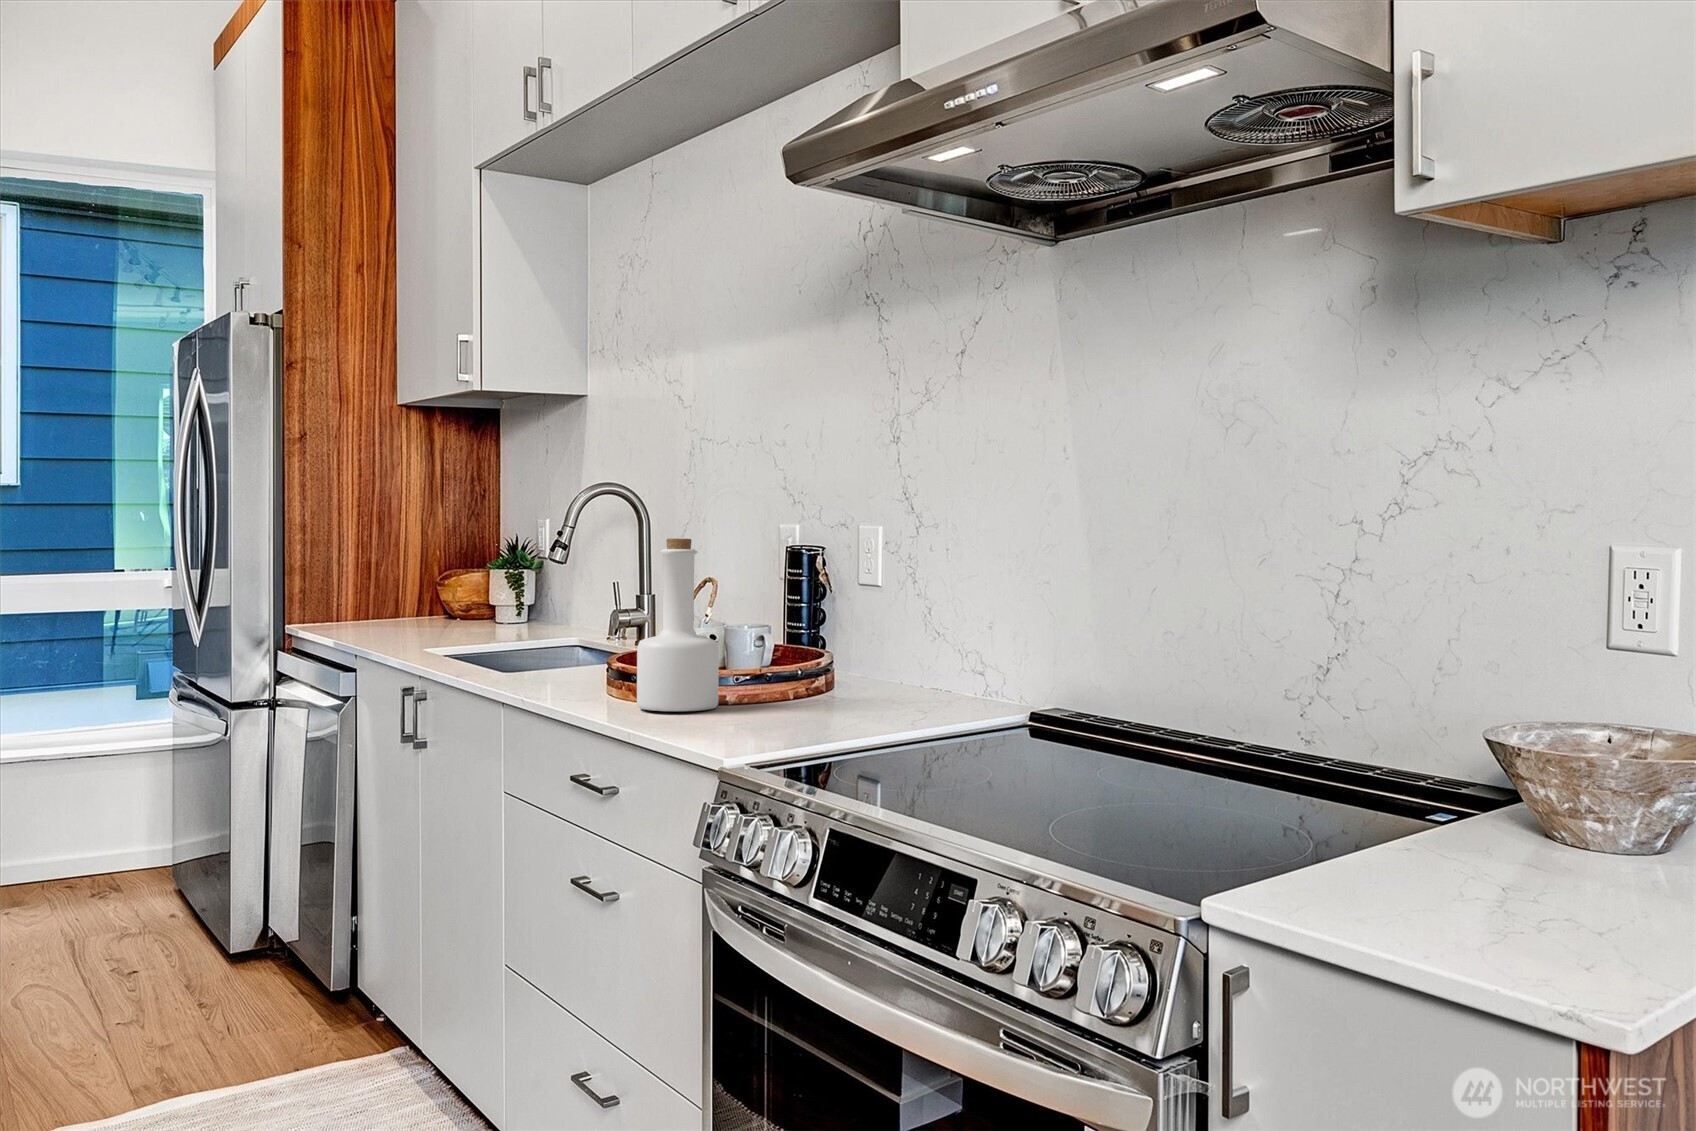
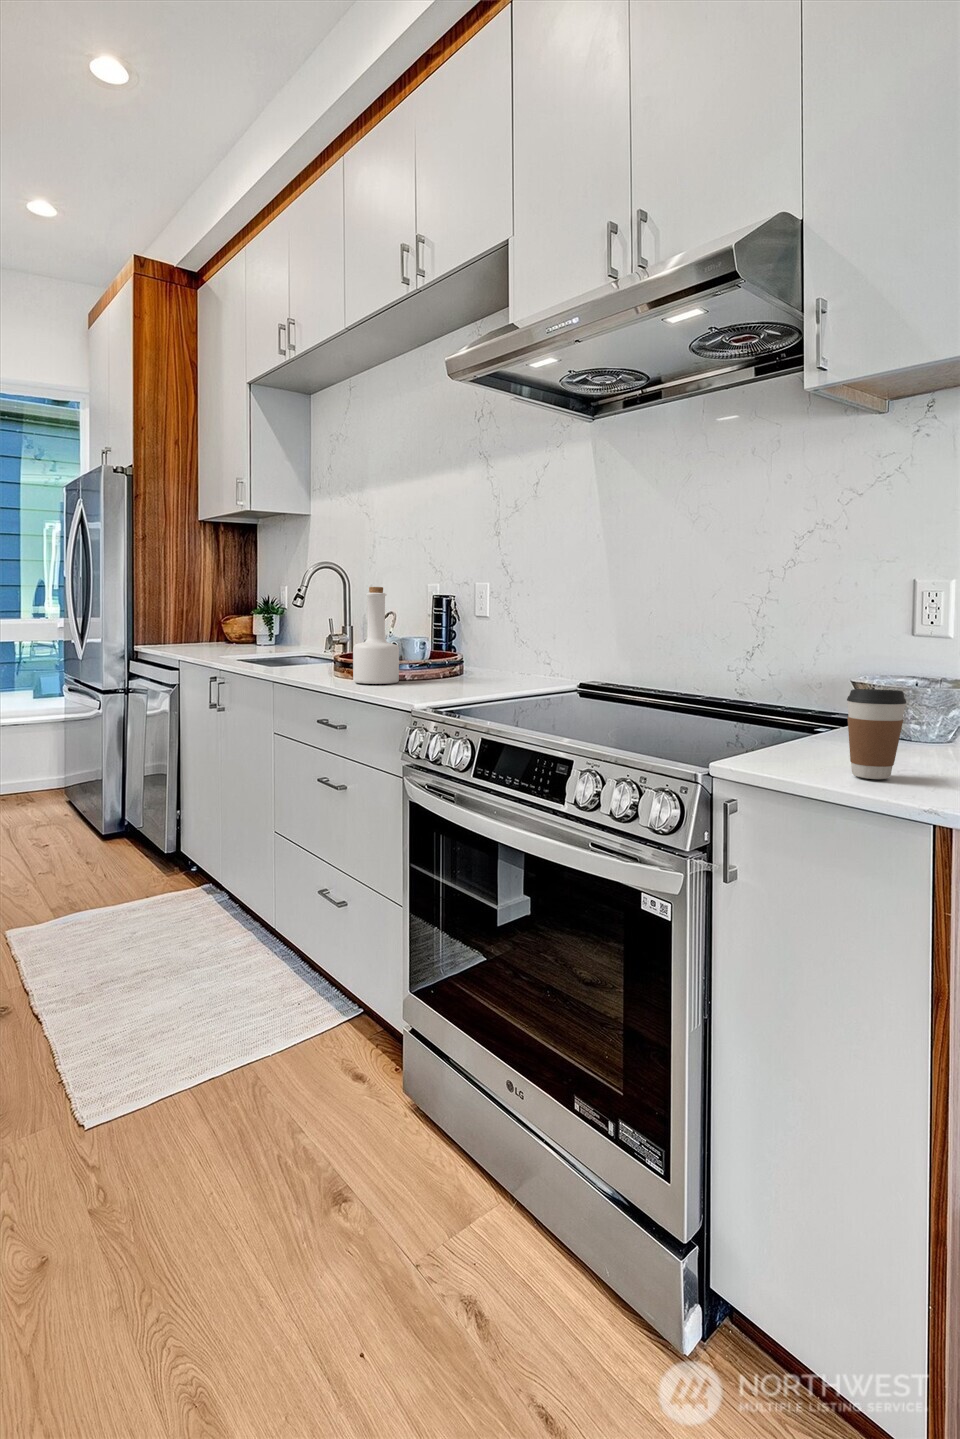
coffee cup: none [1427,772,1531,938] -> present [847,689,906,779]

